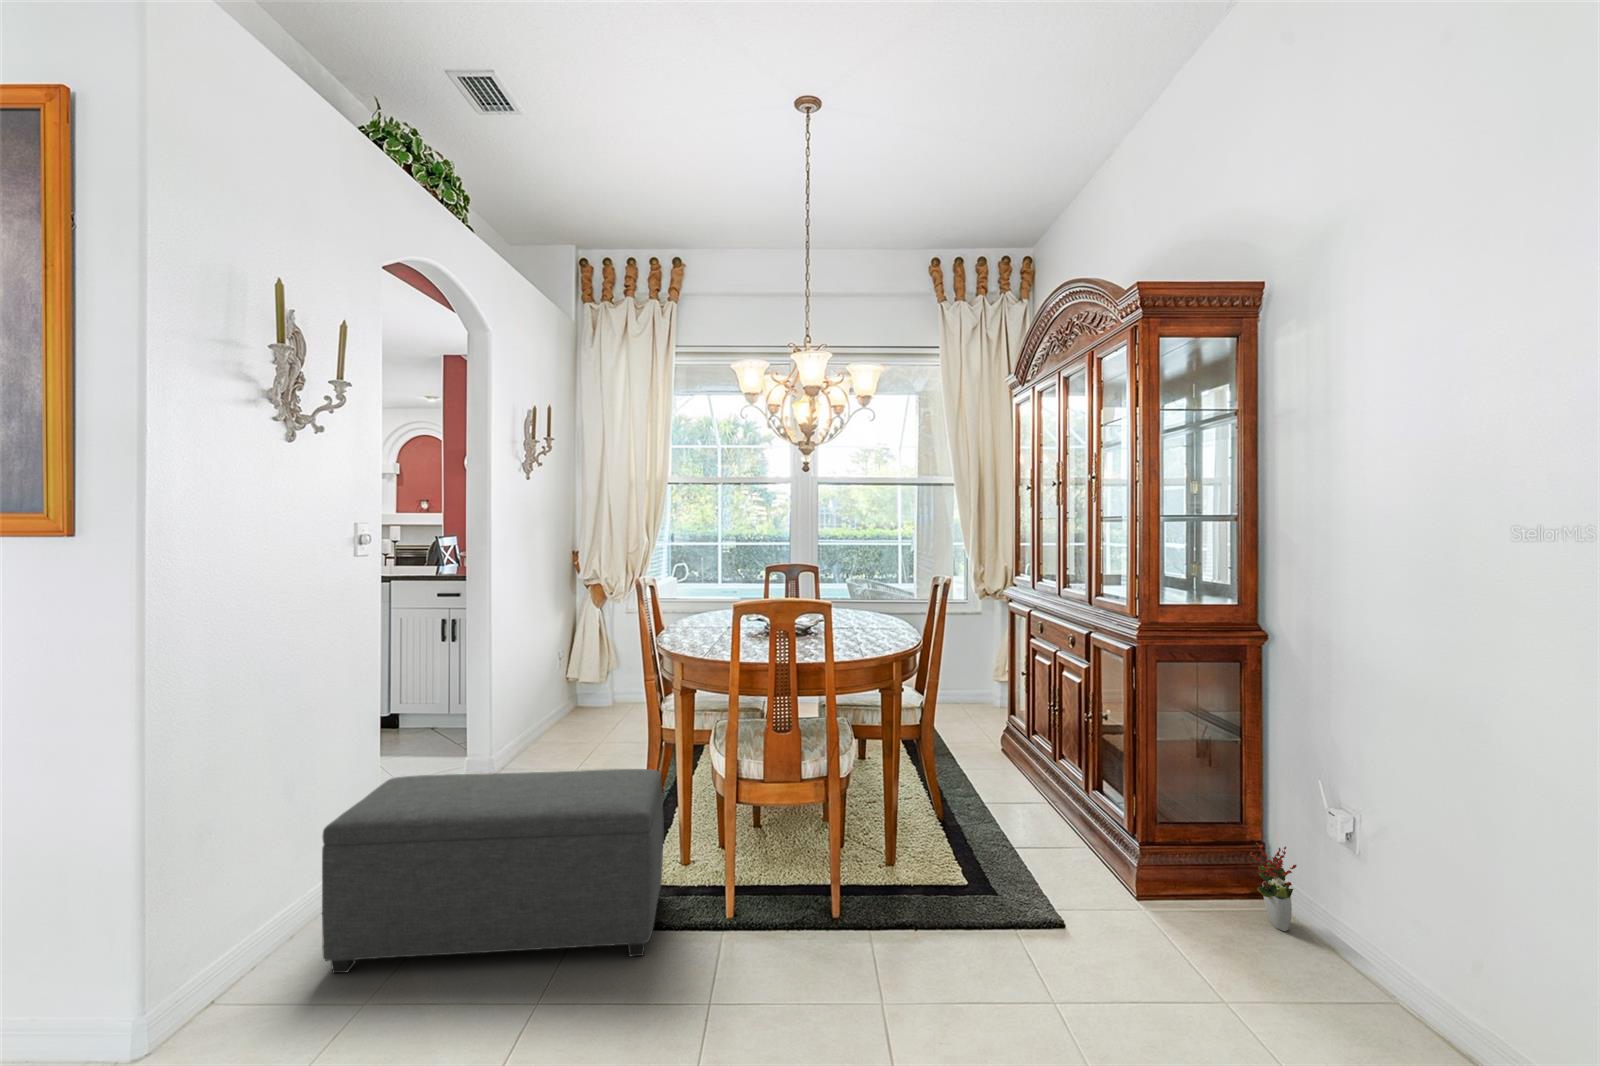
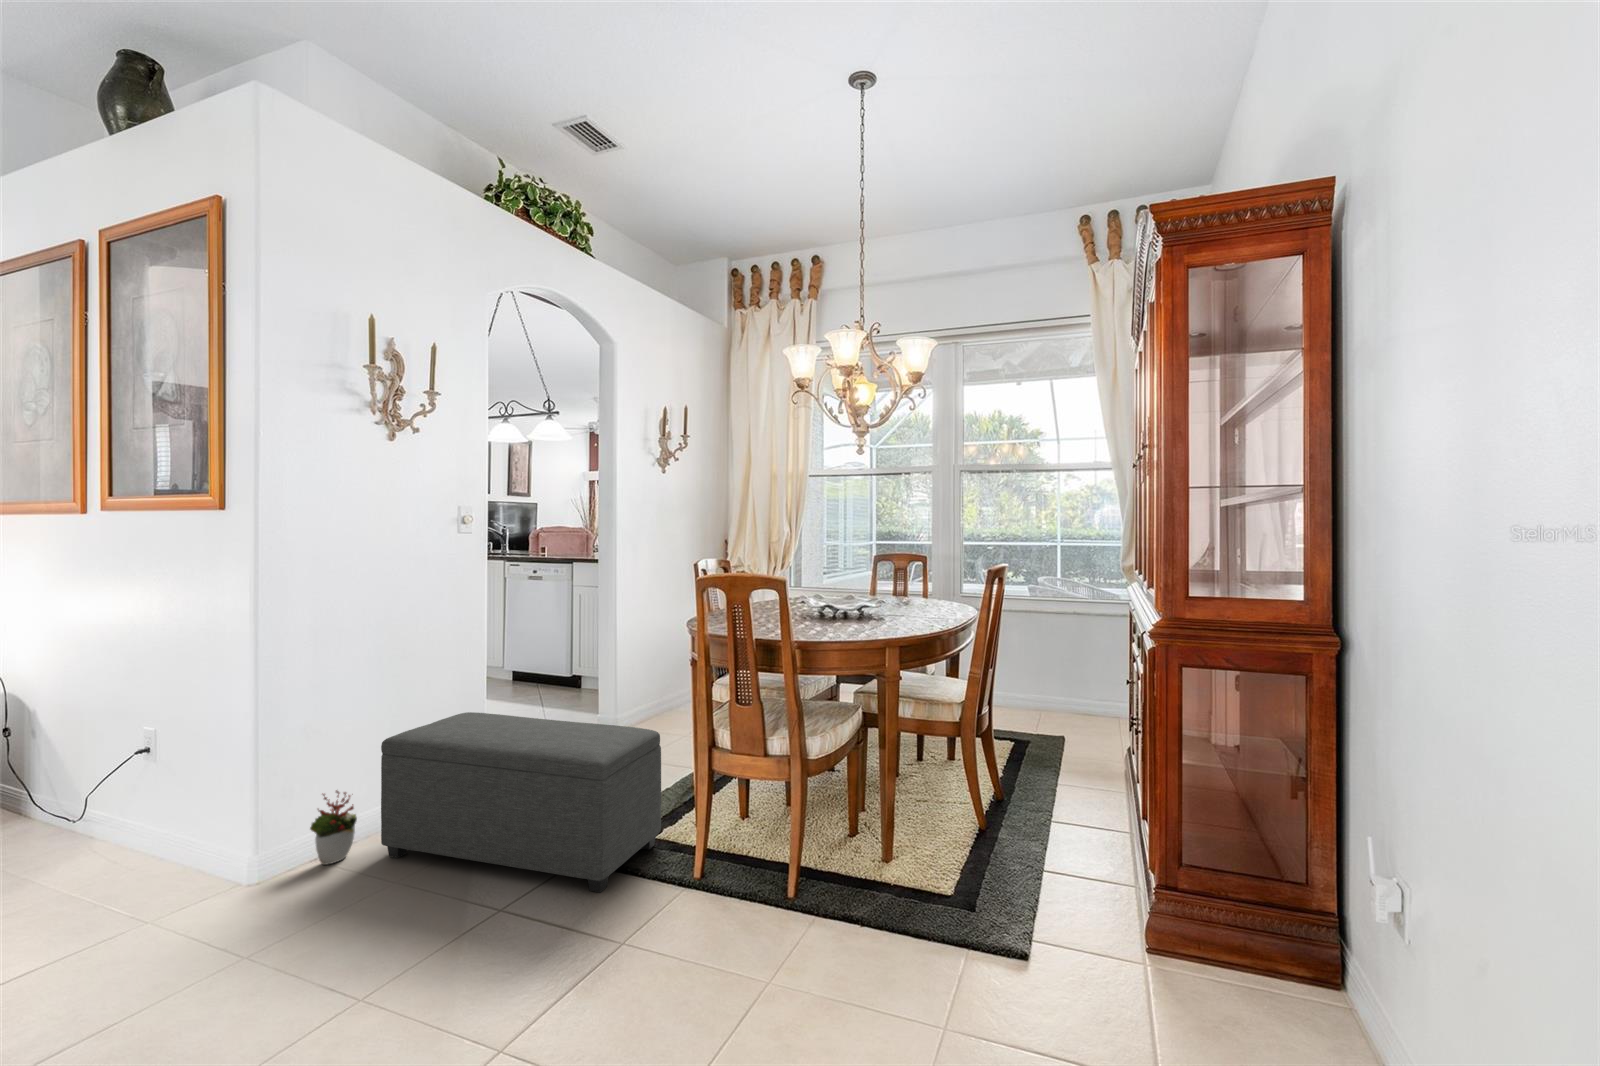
decorative plant: present [1250,843,1297,931] -> present [310,790,357,865]

